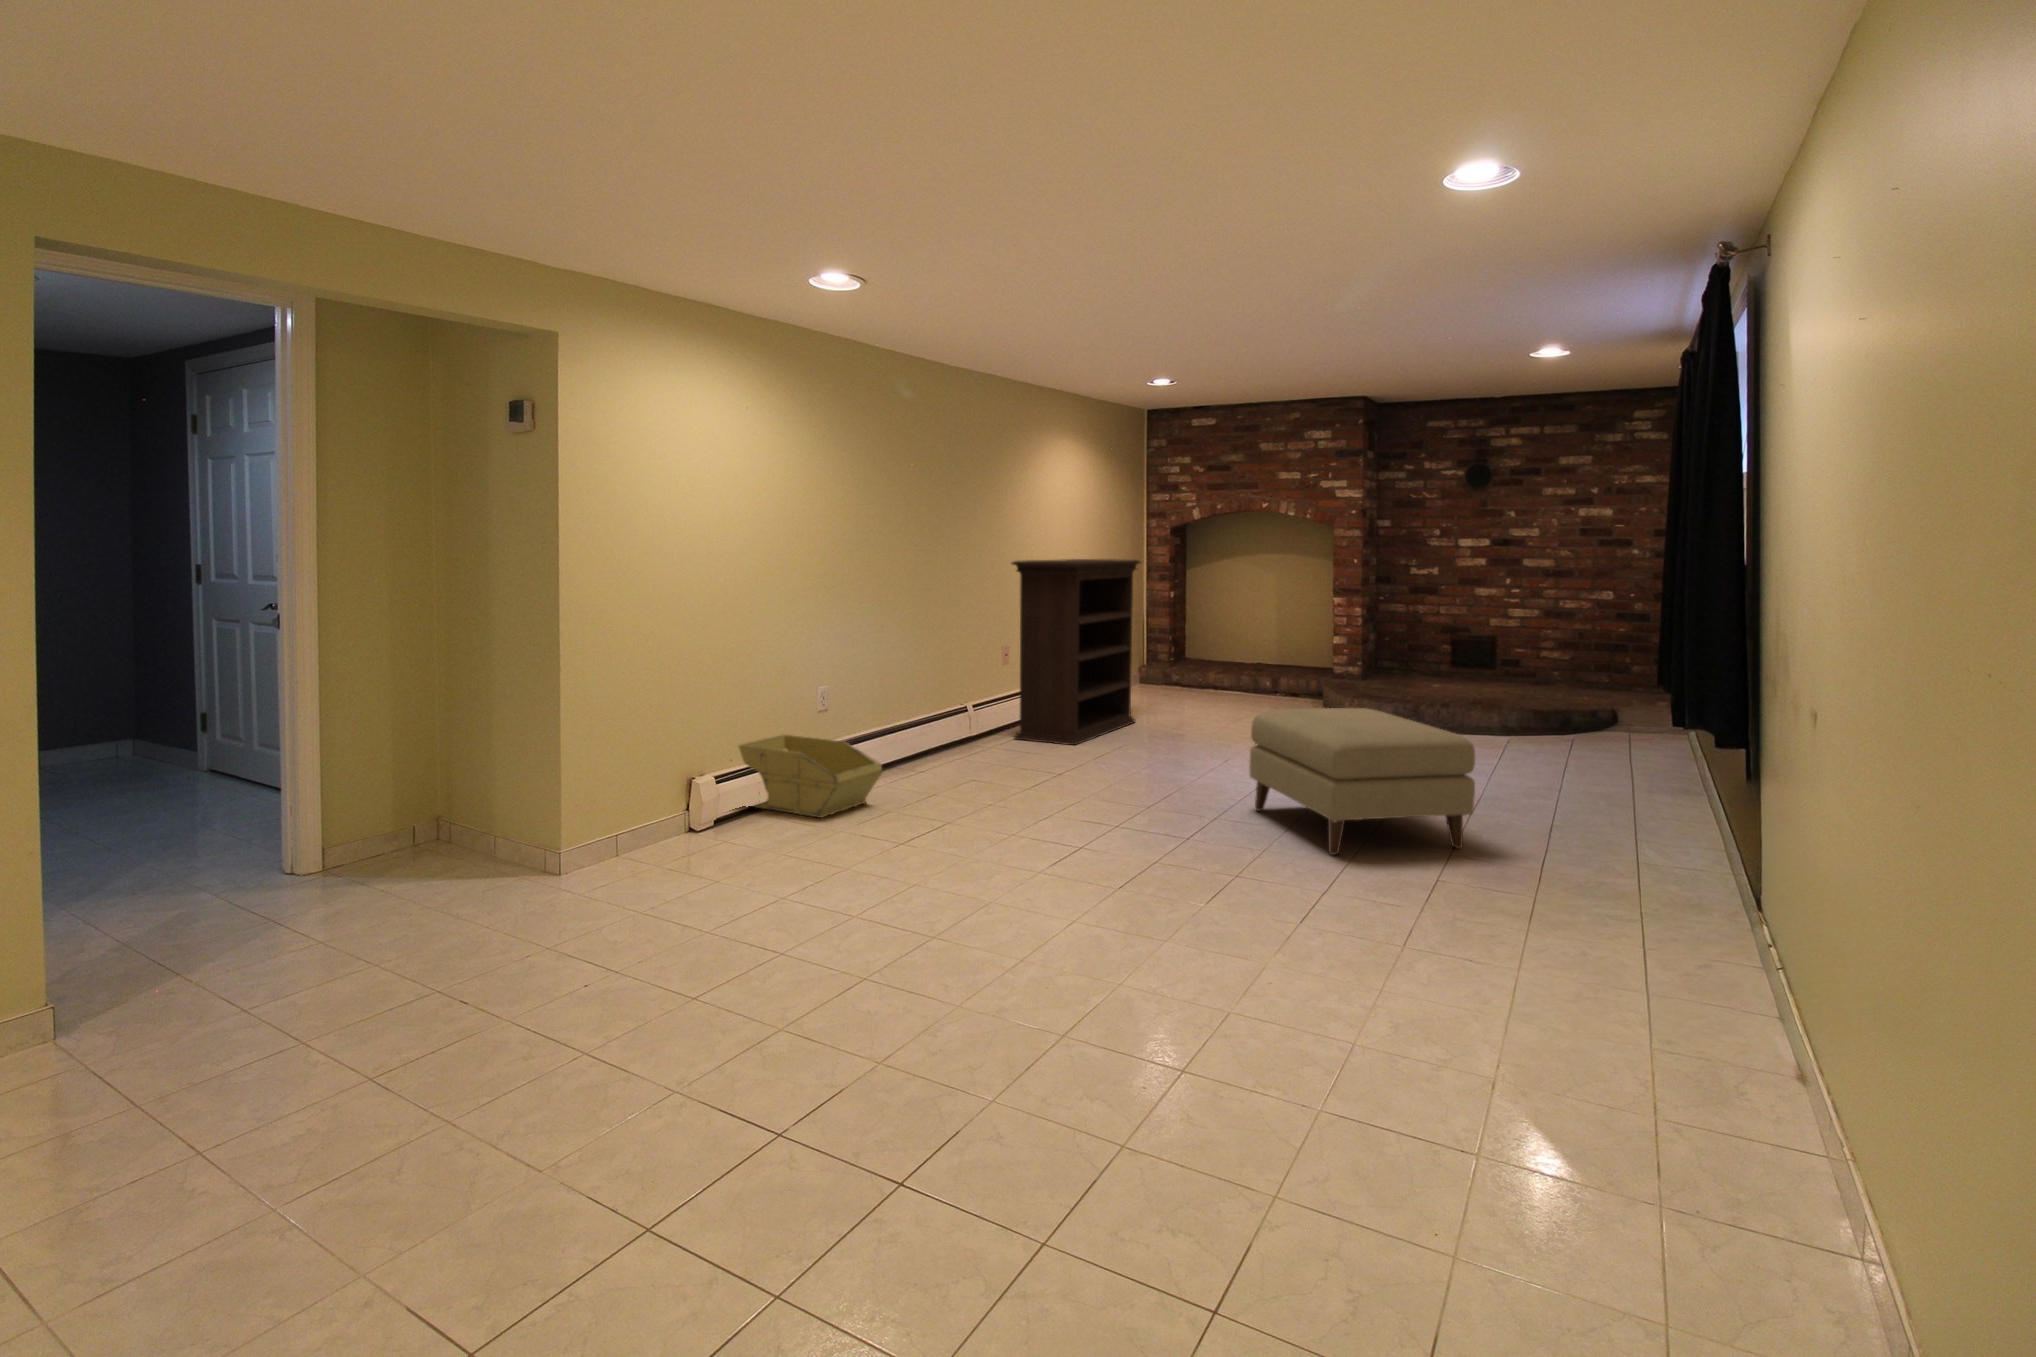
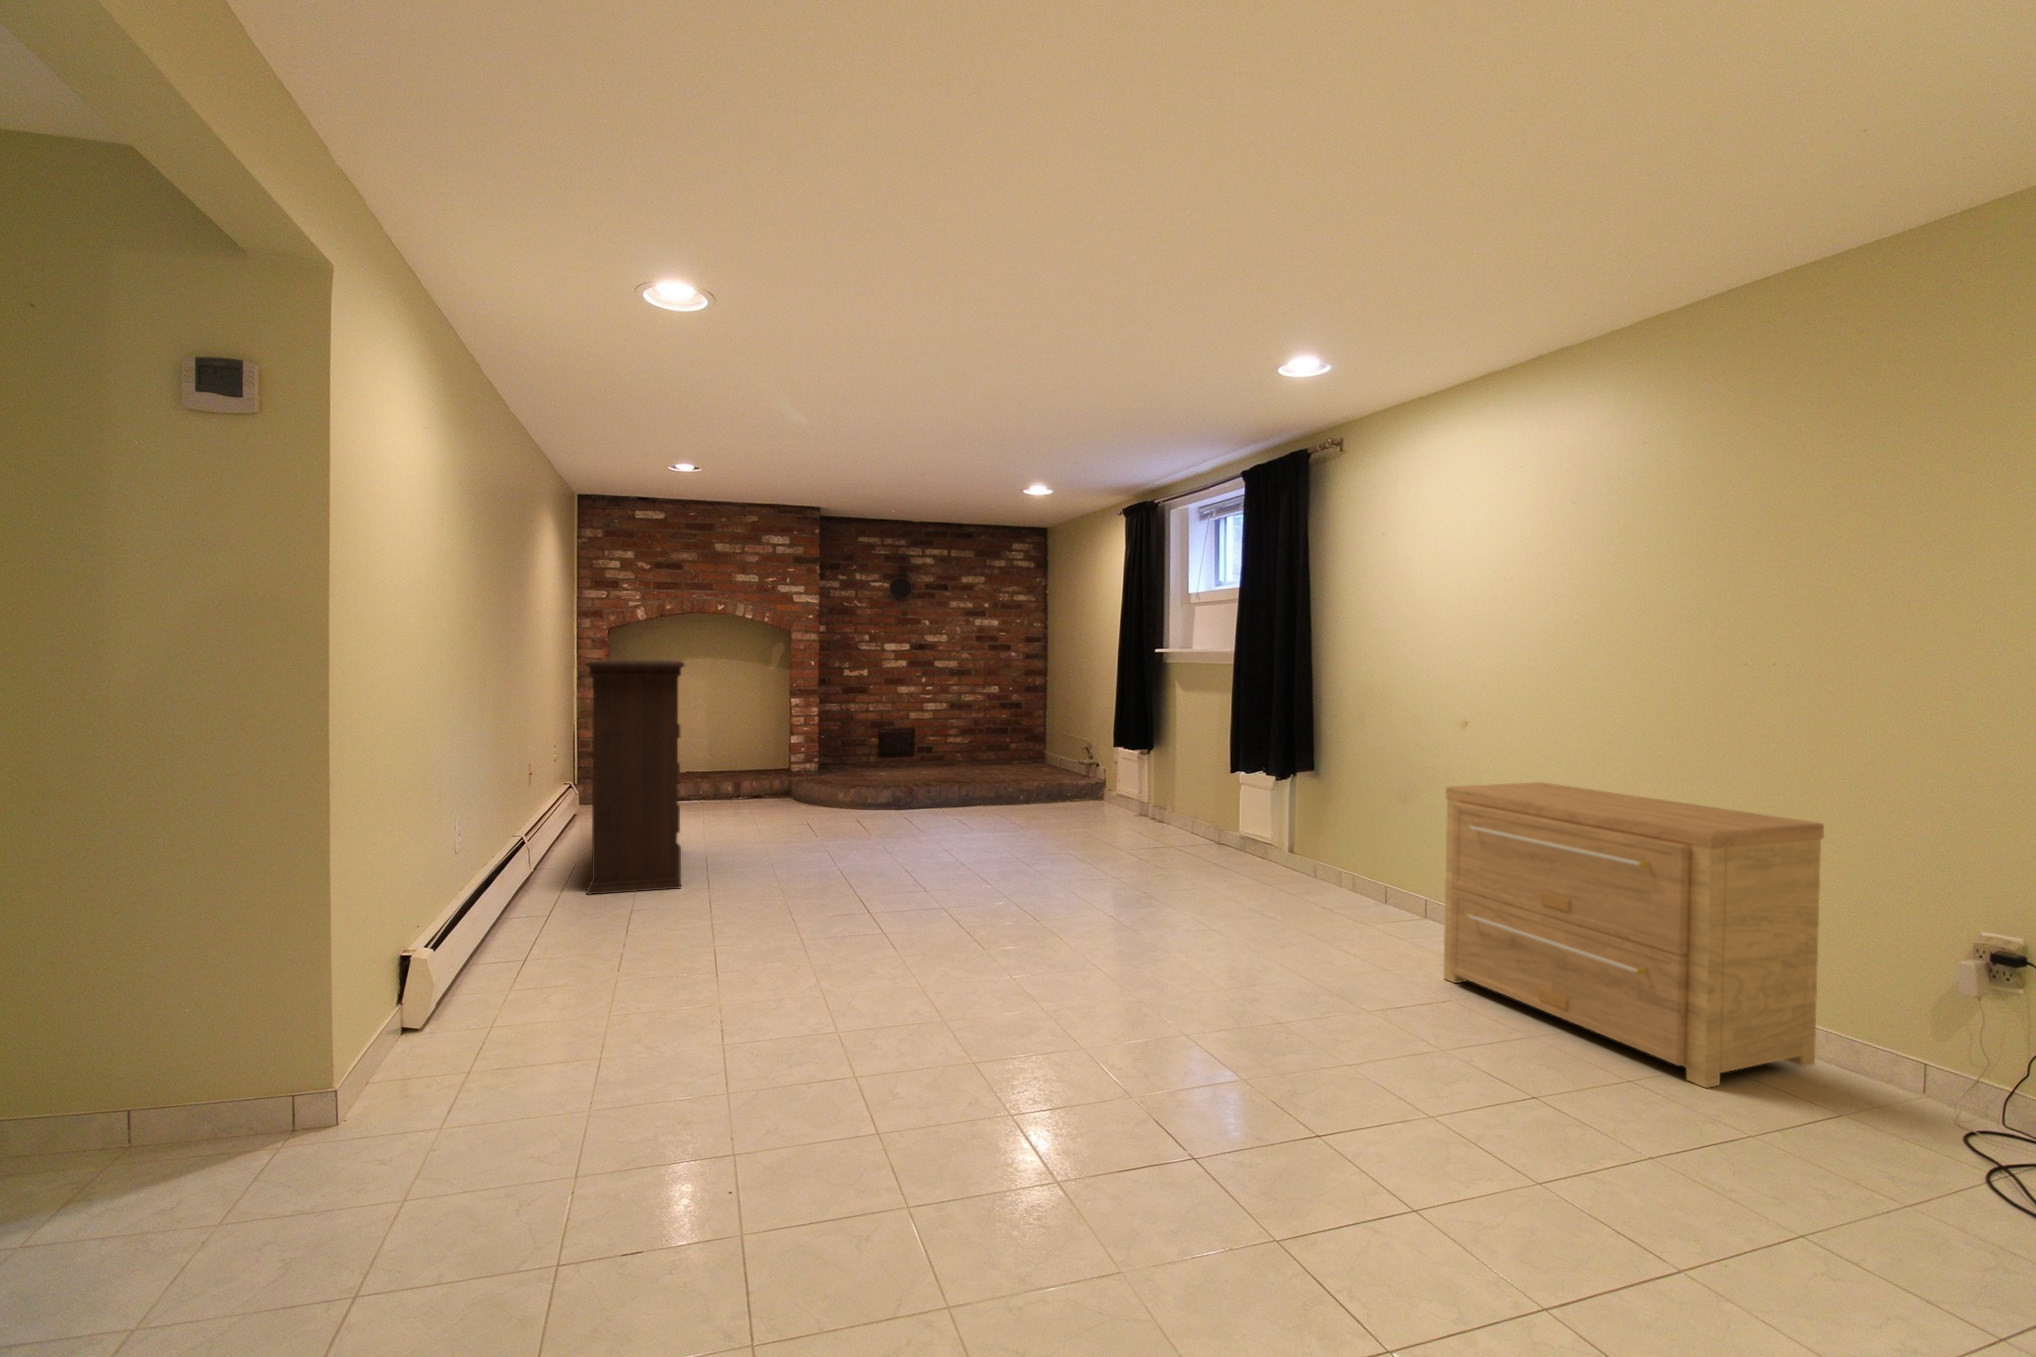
ottoman: present [1249,708,1475,855] -> none [1022,802,1251,953]
side table: none [1486,711,1755,1085] -> present [1444,782,1824,1088]
storage bin: present [739,734,882,818] -> none [363,948,637,1109]

